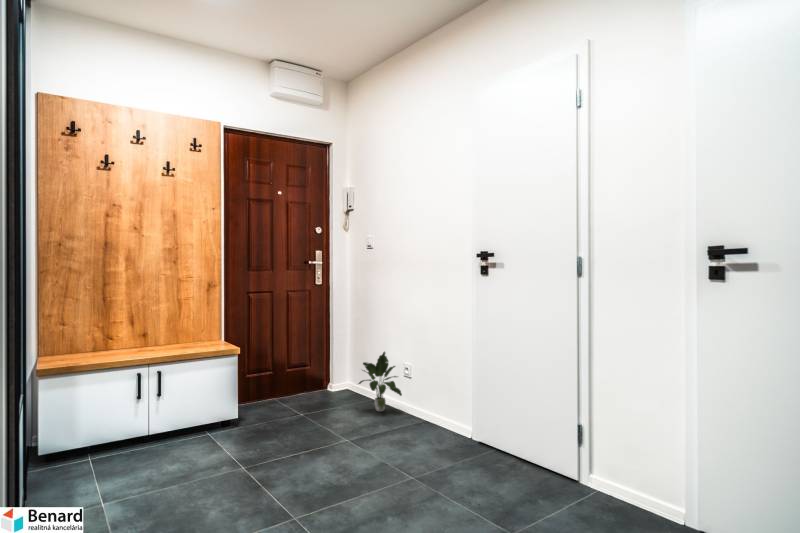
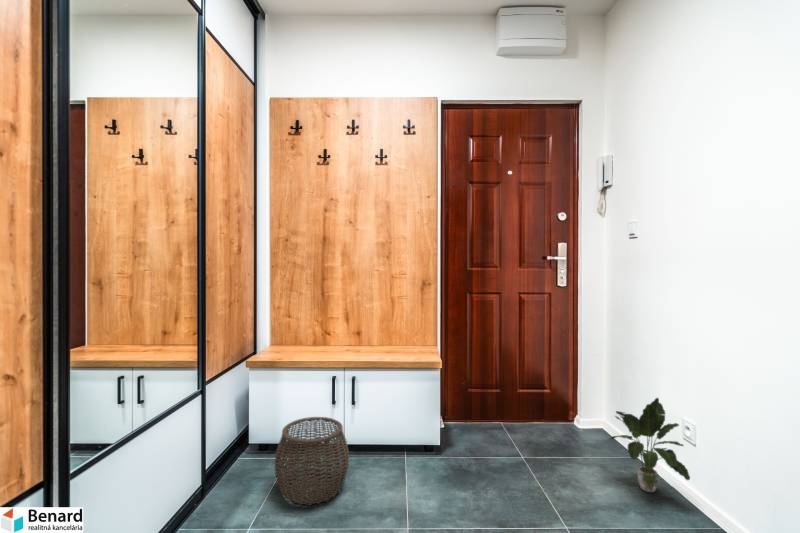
woven basket: none [104,405,177,476] -> present [274,417,349,505]

